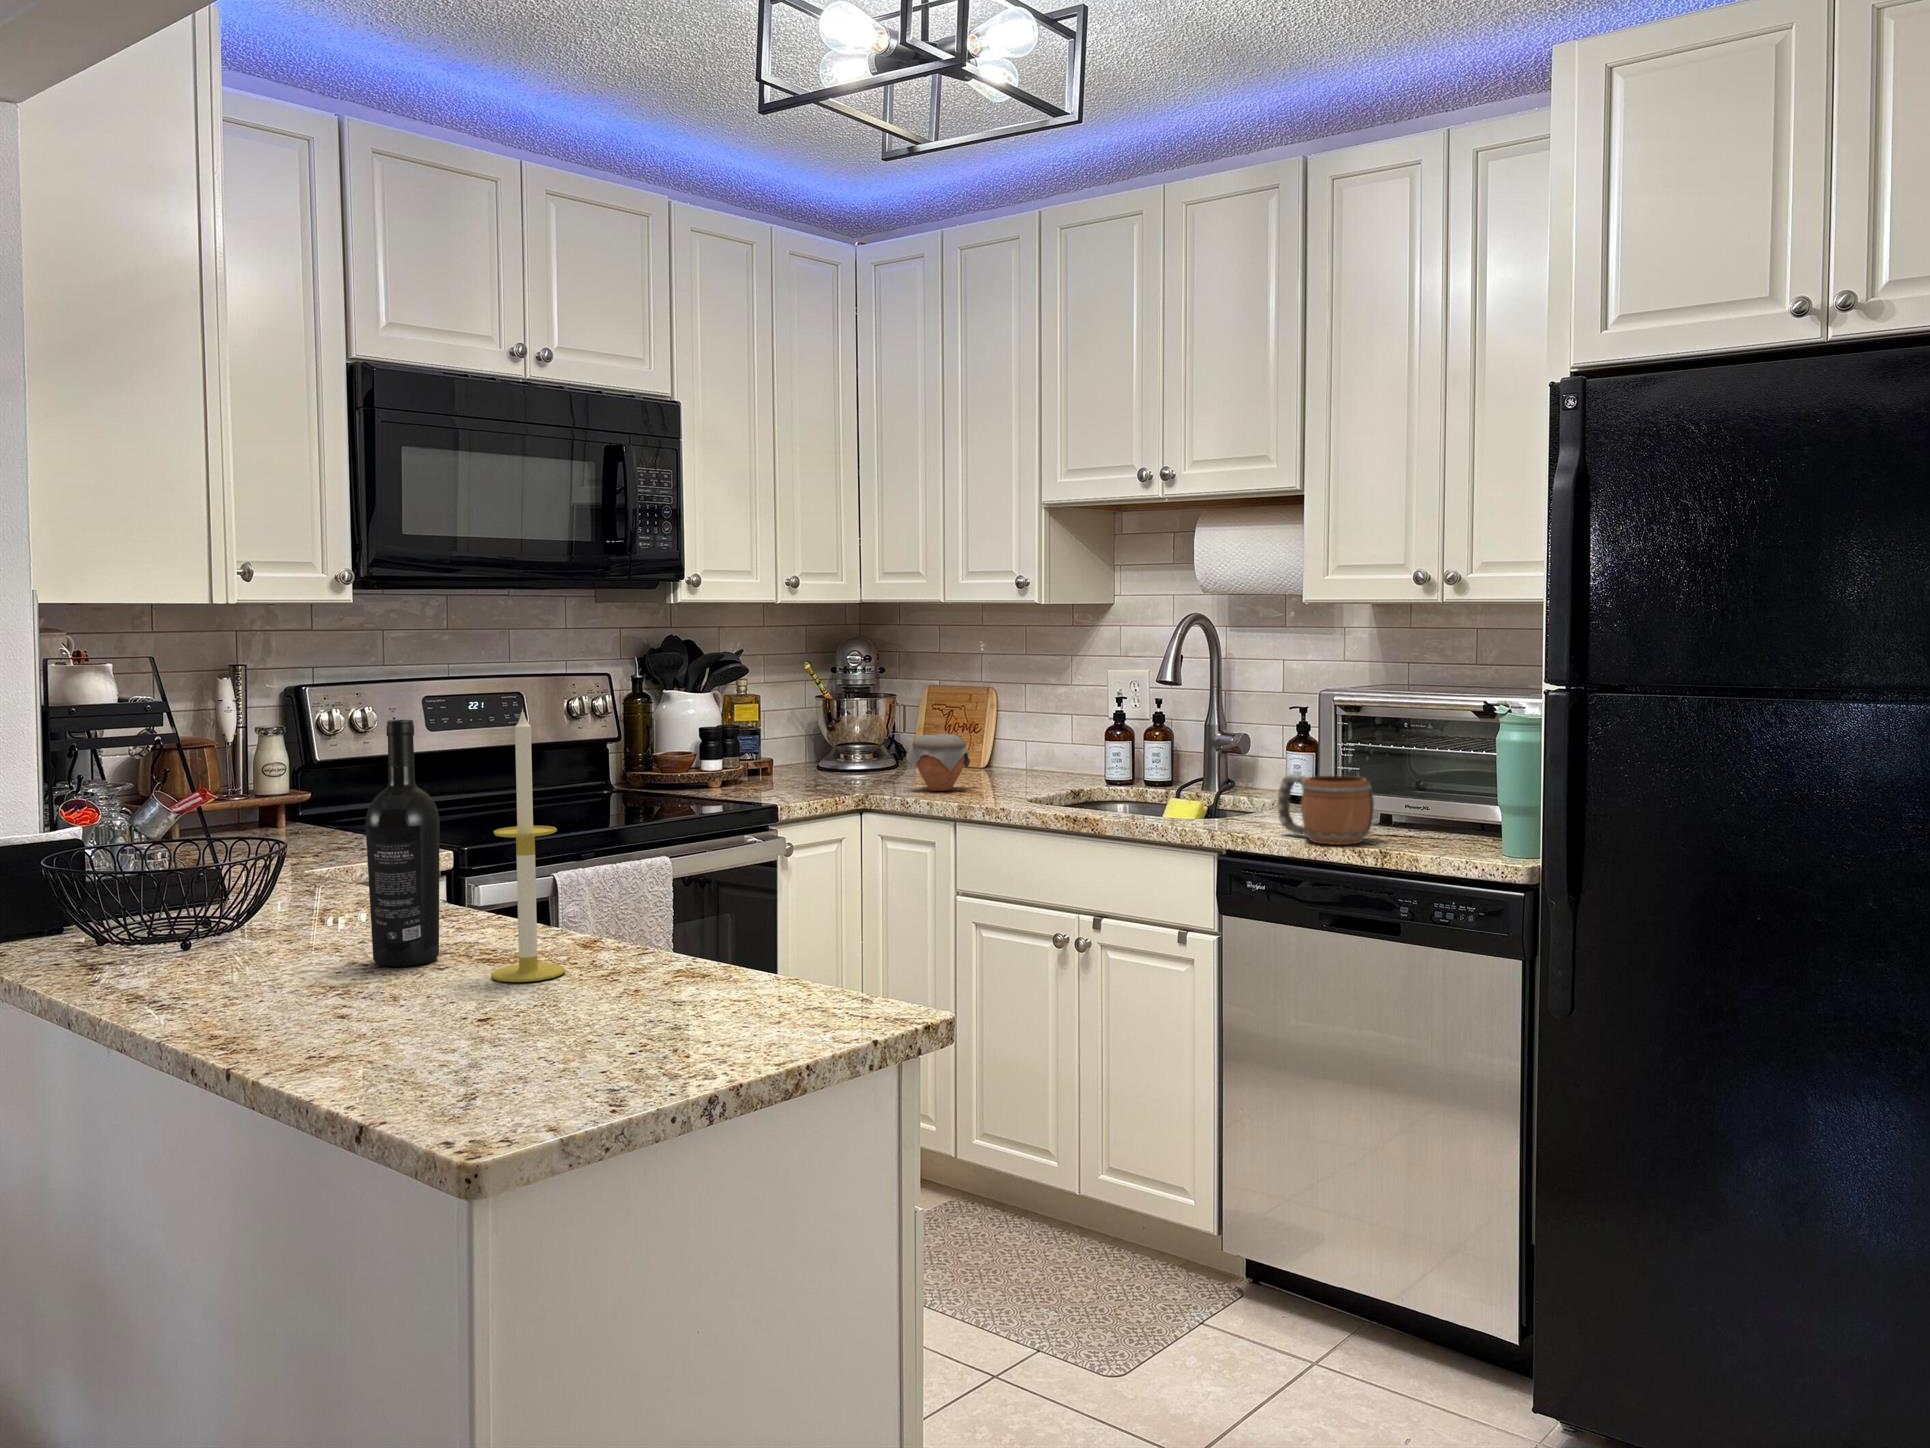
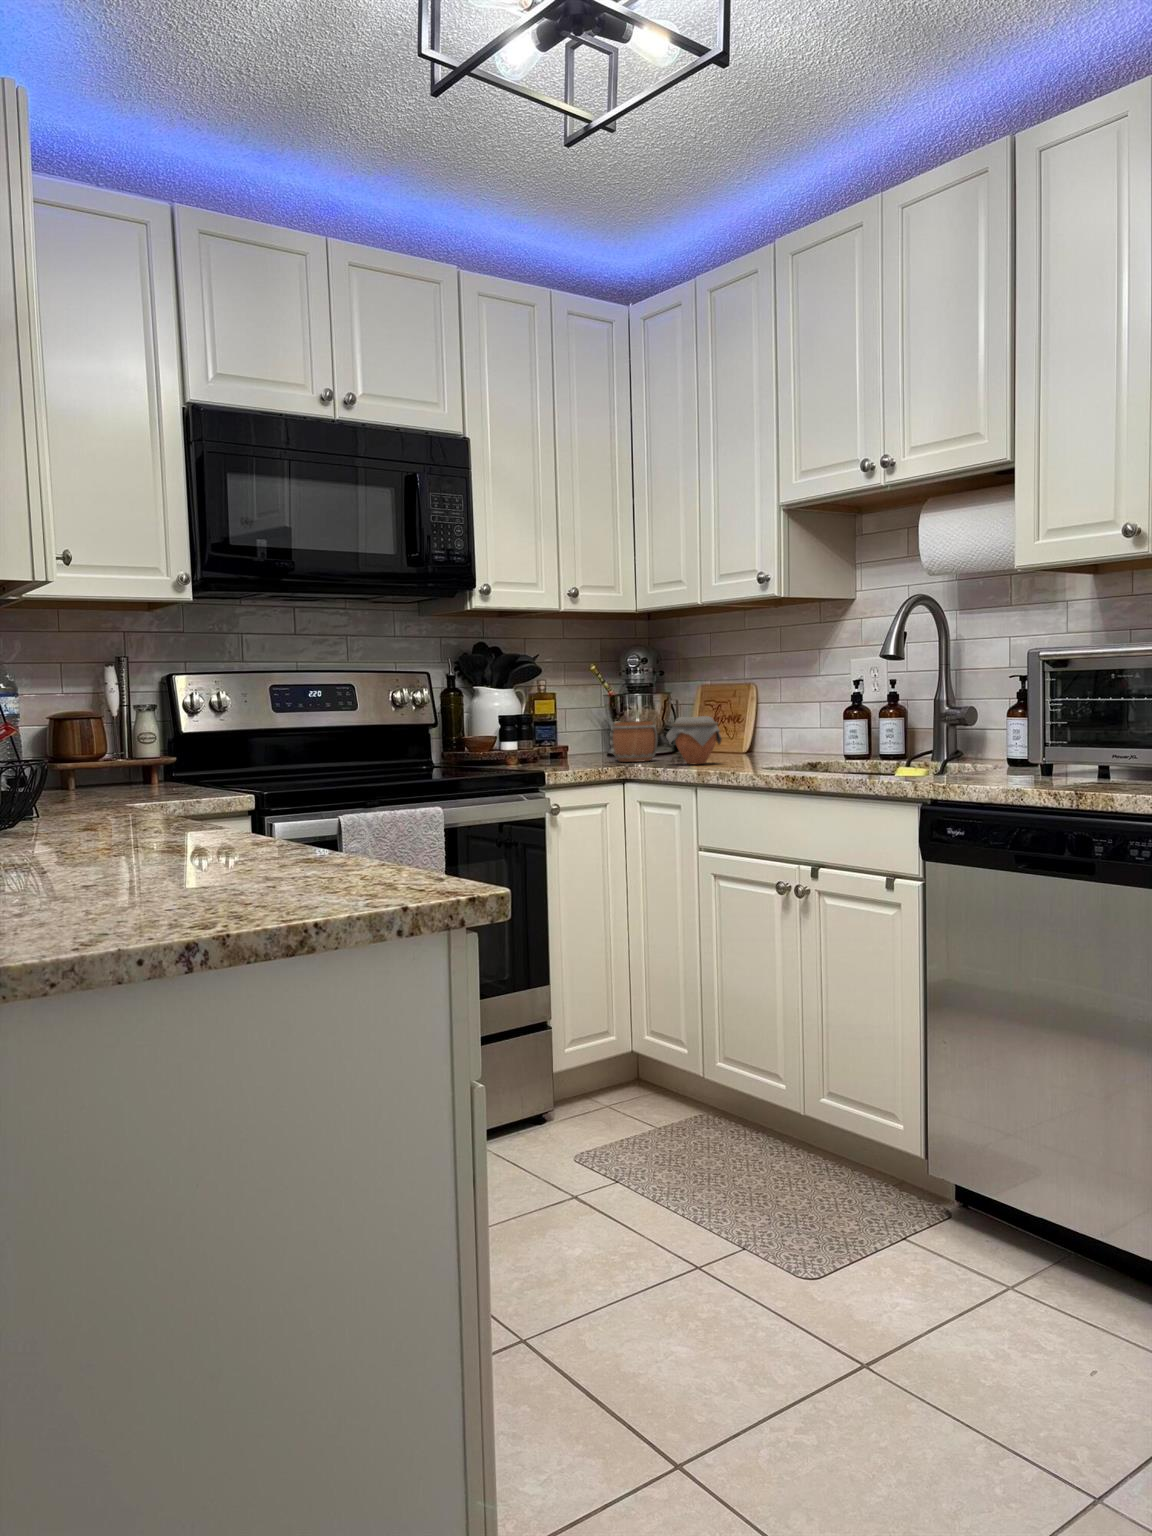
candle: present [491,709,565,982] -> none [142,614,213,863]
wine bottle: present [366,720,440,967] -> none [59,636,128,853]
mug: present [1277,774,1374,845] -> present [610,721,658,762]

